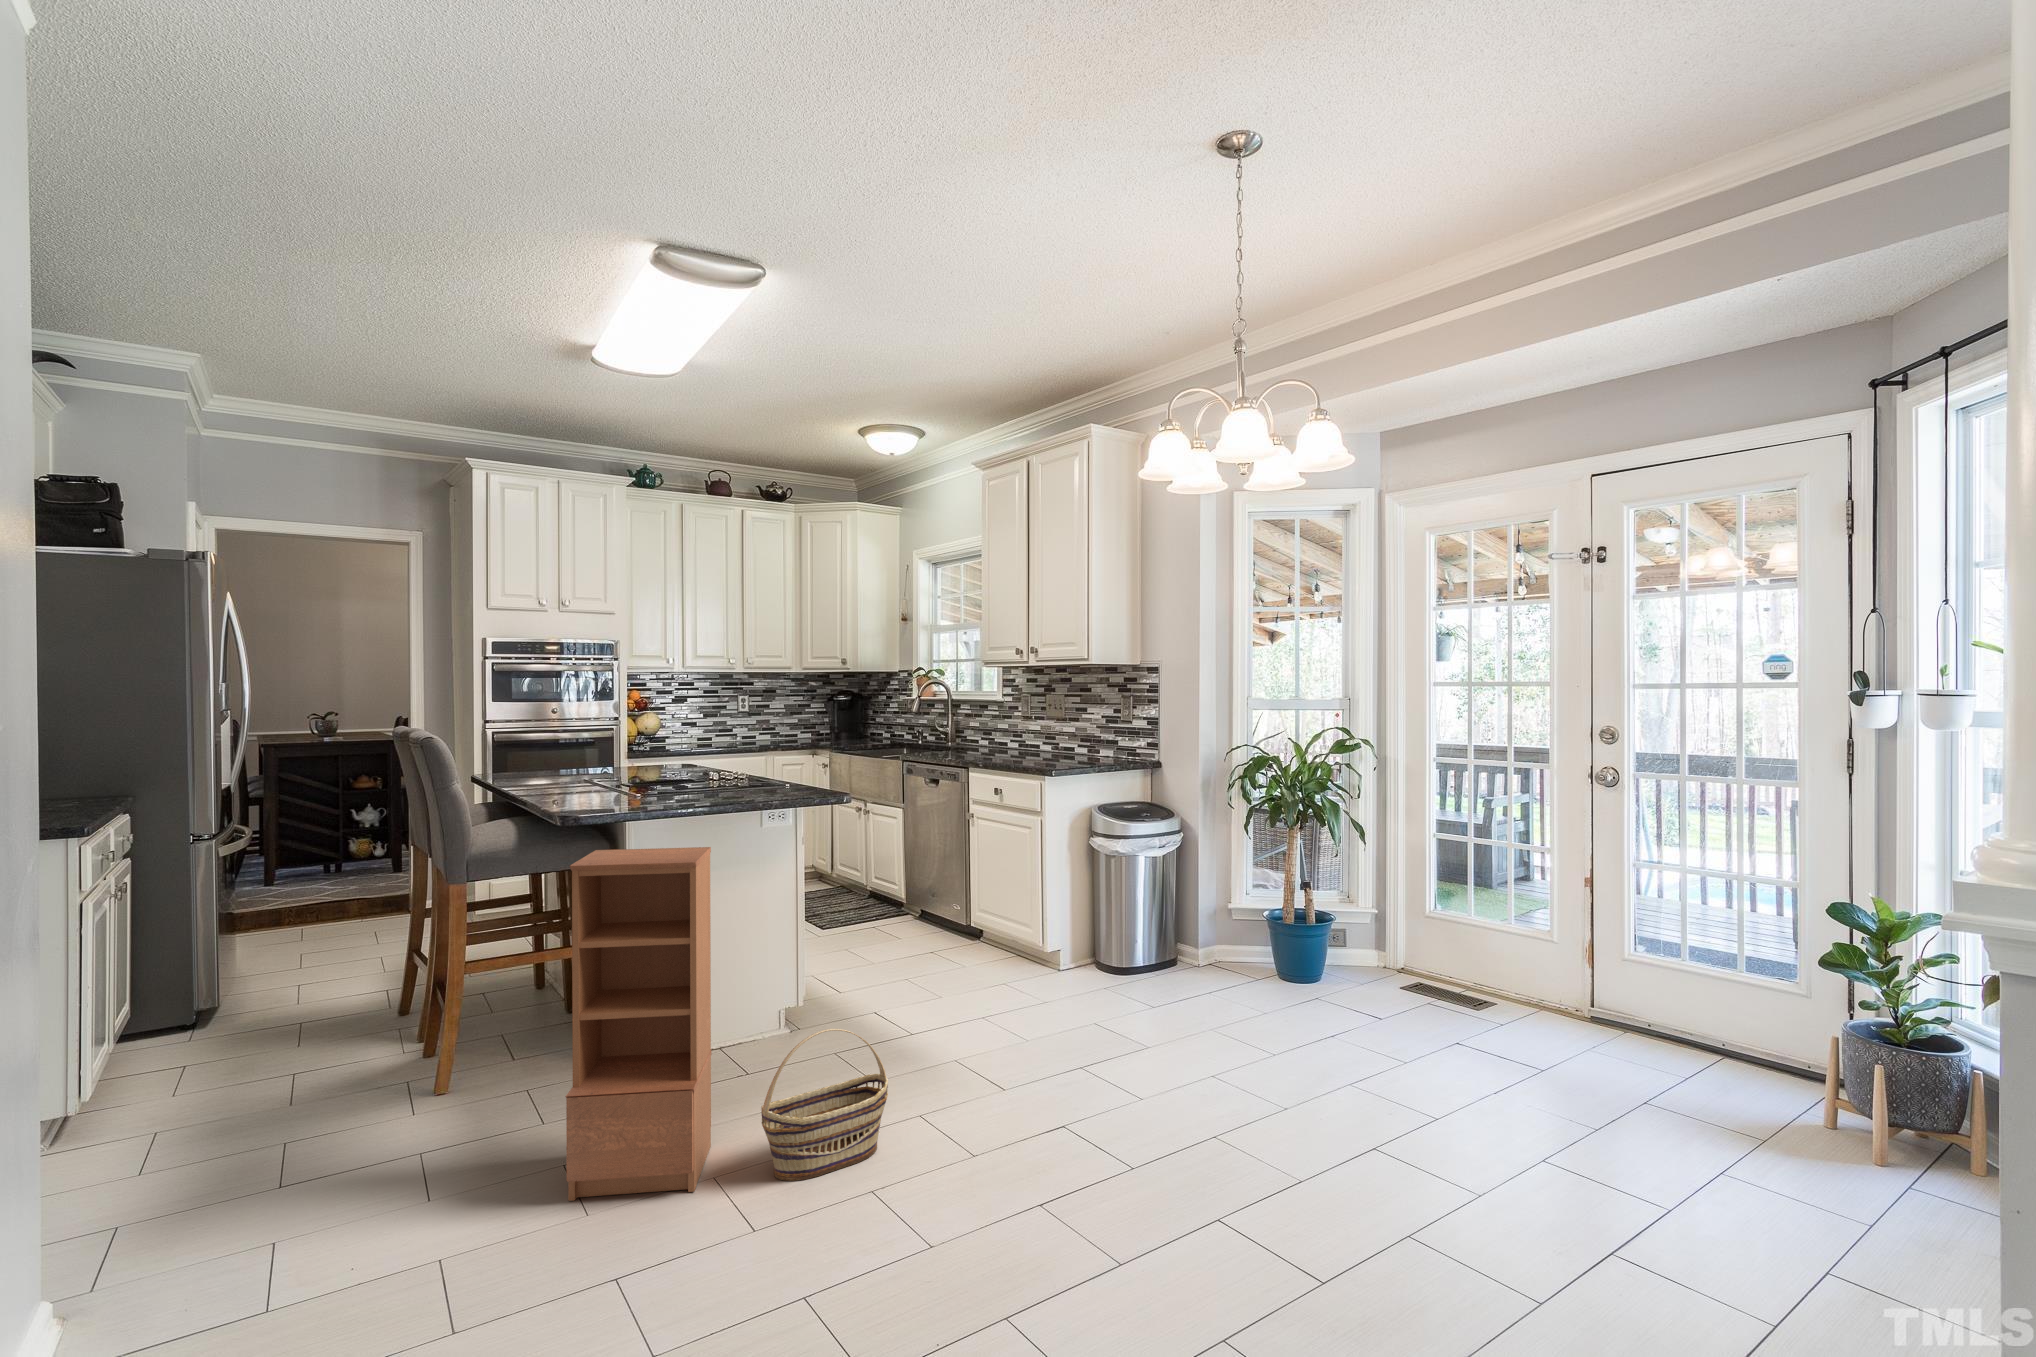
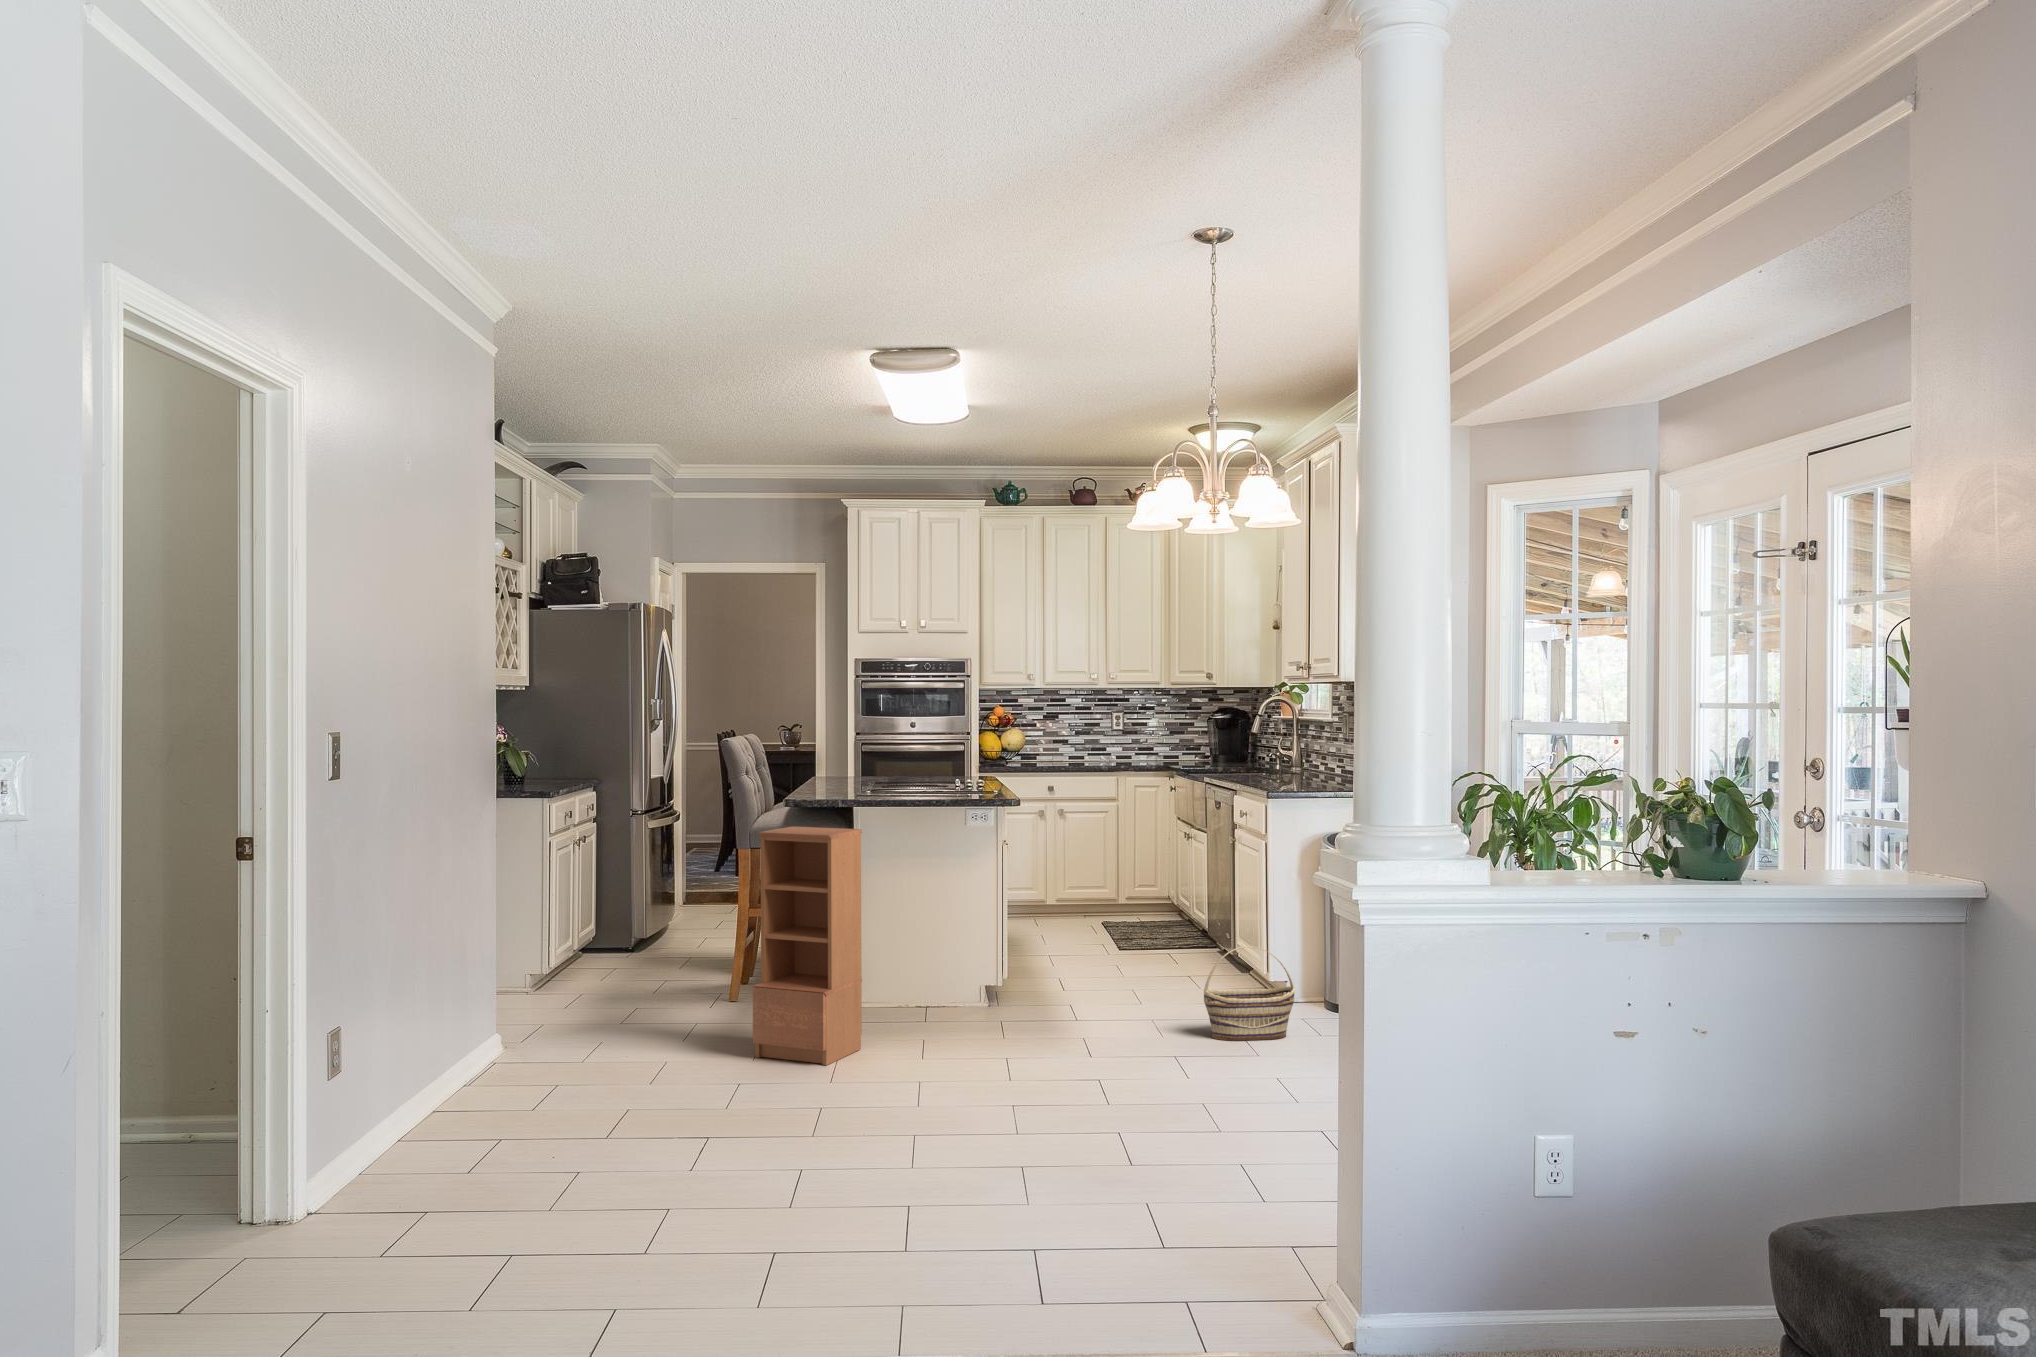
basket: present [761,1029,888,1181] -> present [1204,946,1294,1041]

